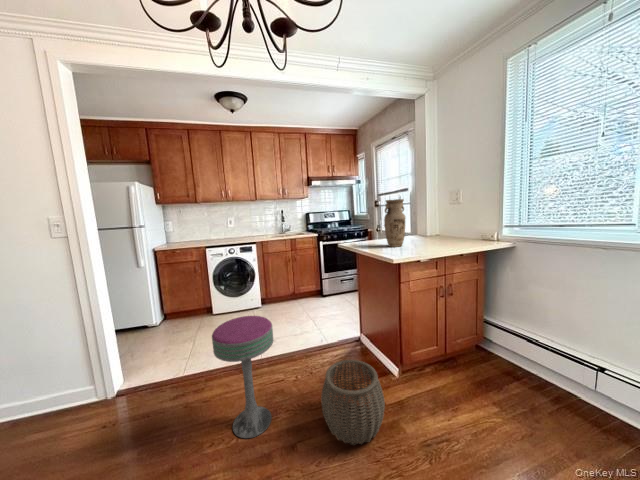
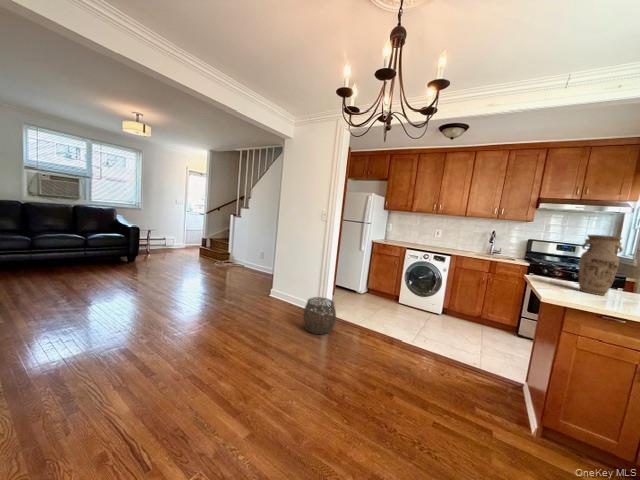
bar stool: present [212,316,274,438] -> none [366,294,410,378]
woven basket: present [321,360,385,445] -> present [303,297,336,334]

